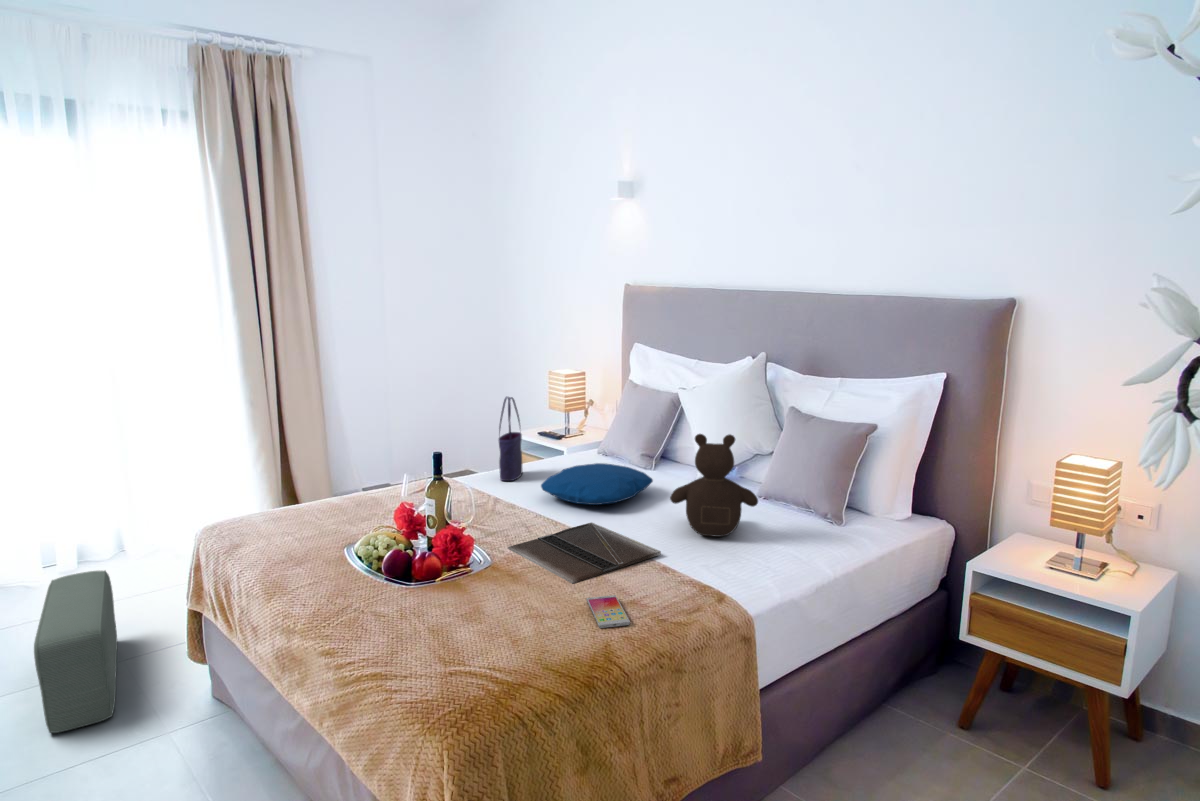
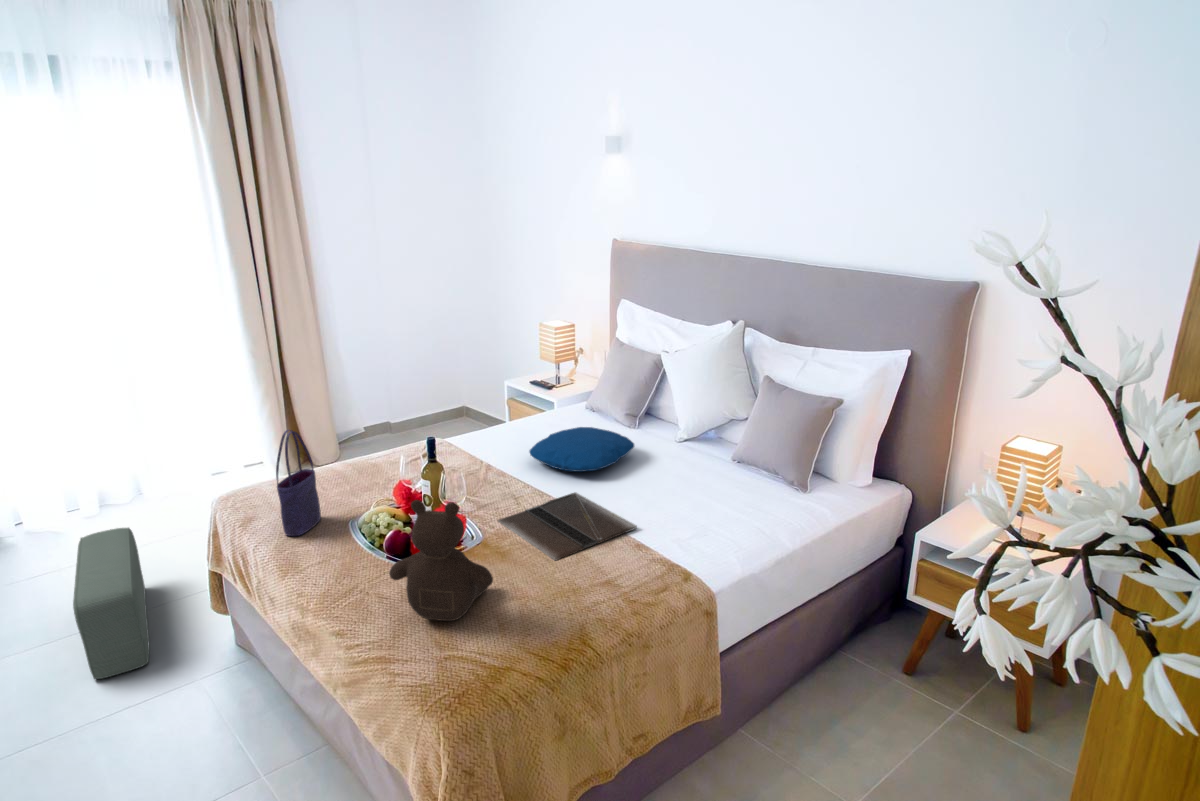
tote bag: present [499,397,522,481] -> present [276,430,321,536]
teddy bear: present [670,434,758,537] -> present [389,500,493,621]
smartphone: present [586,595,630,628] -> none [567,575,604,609]

